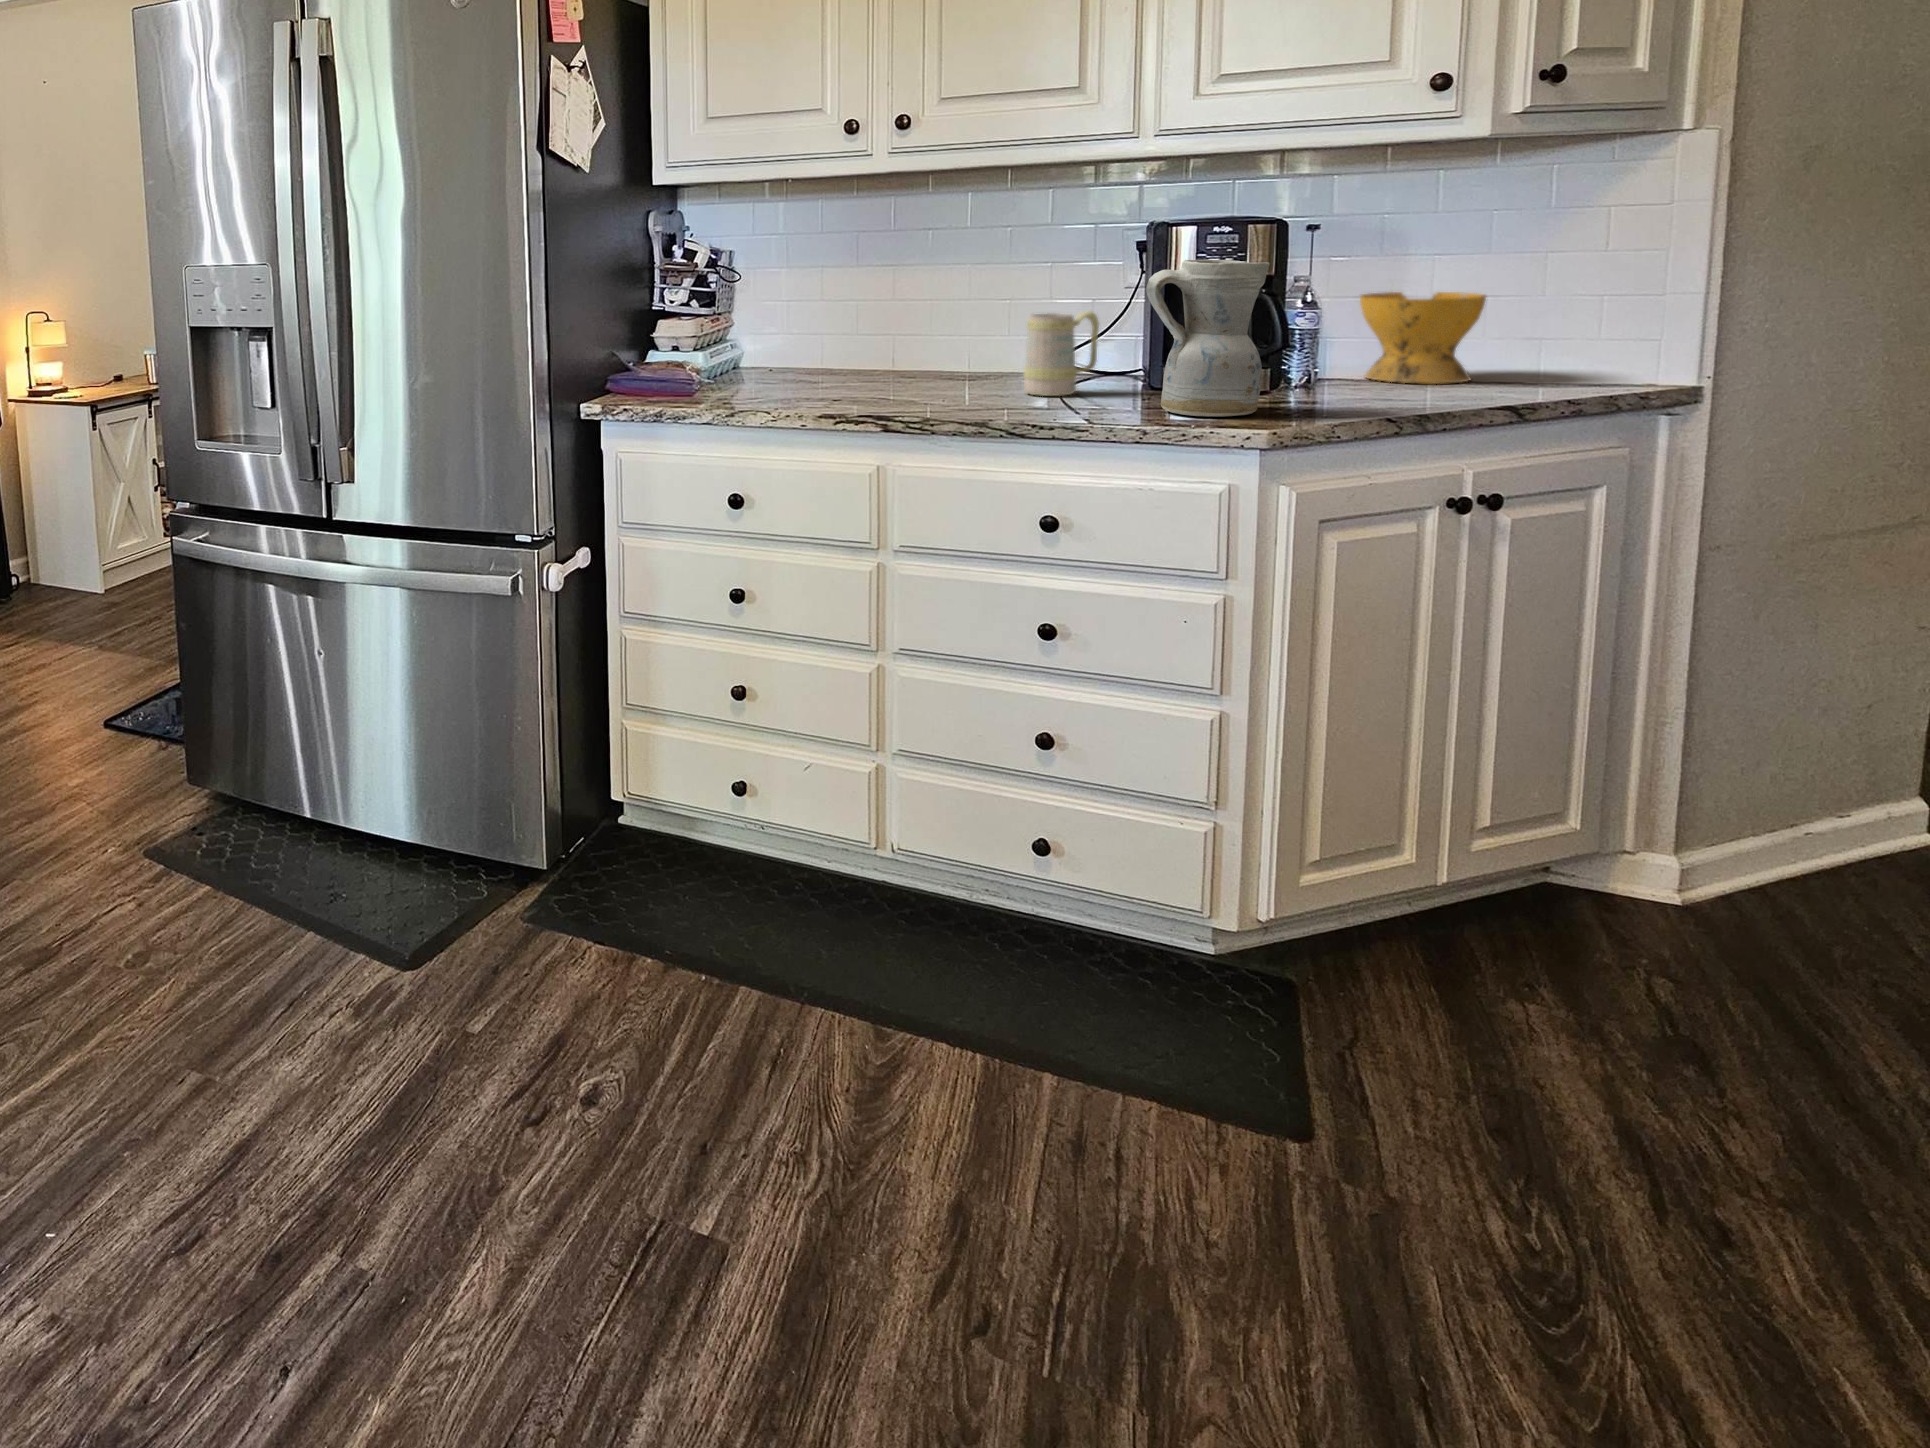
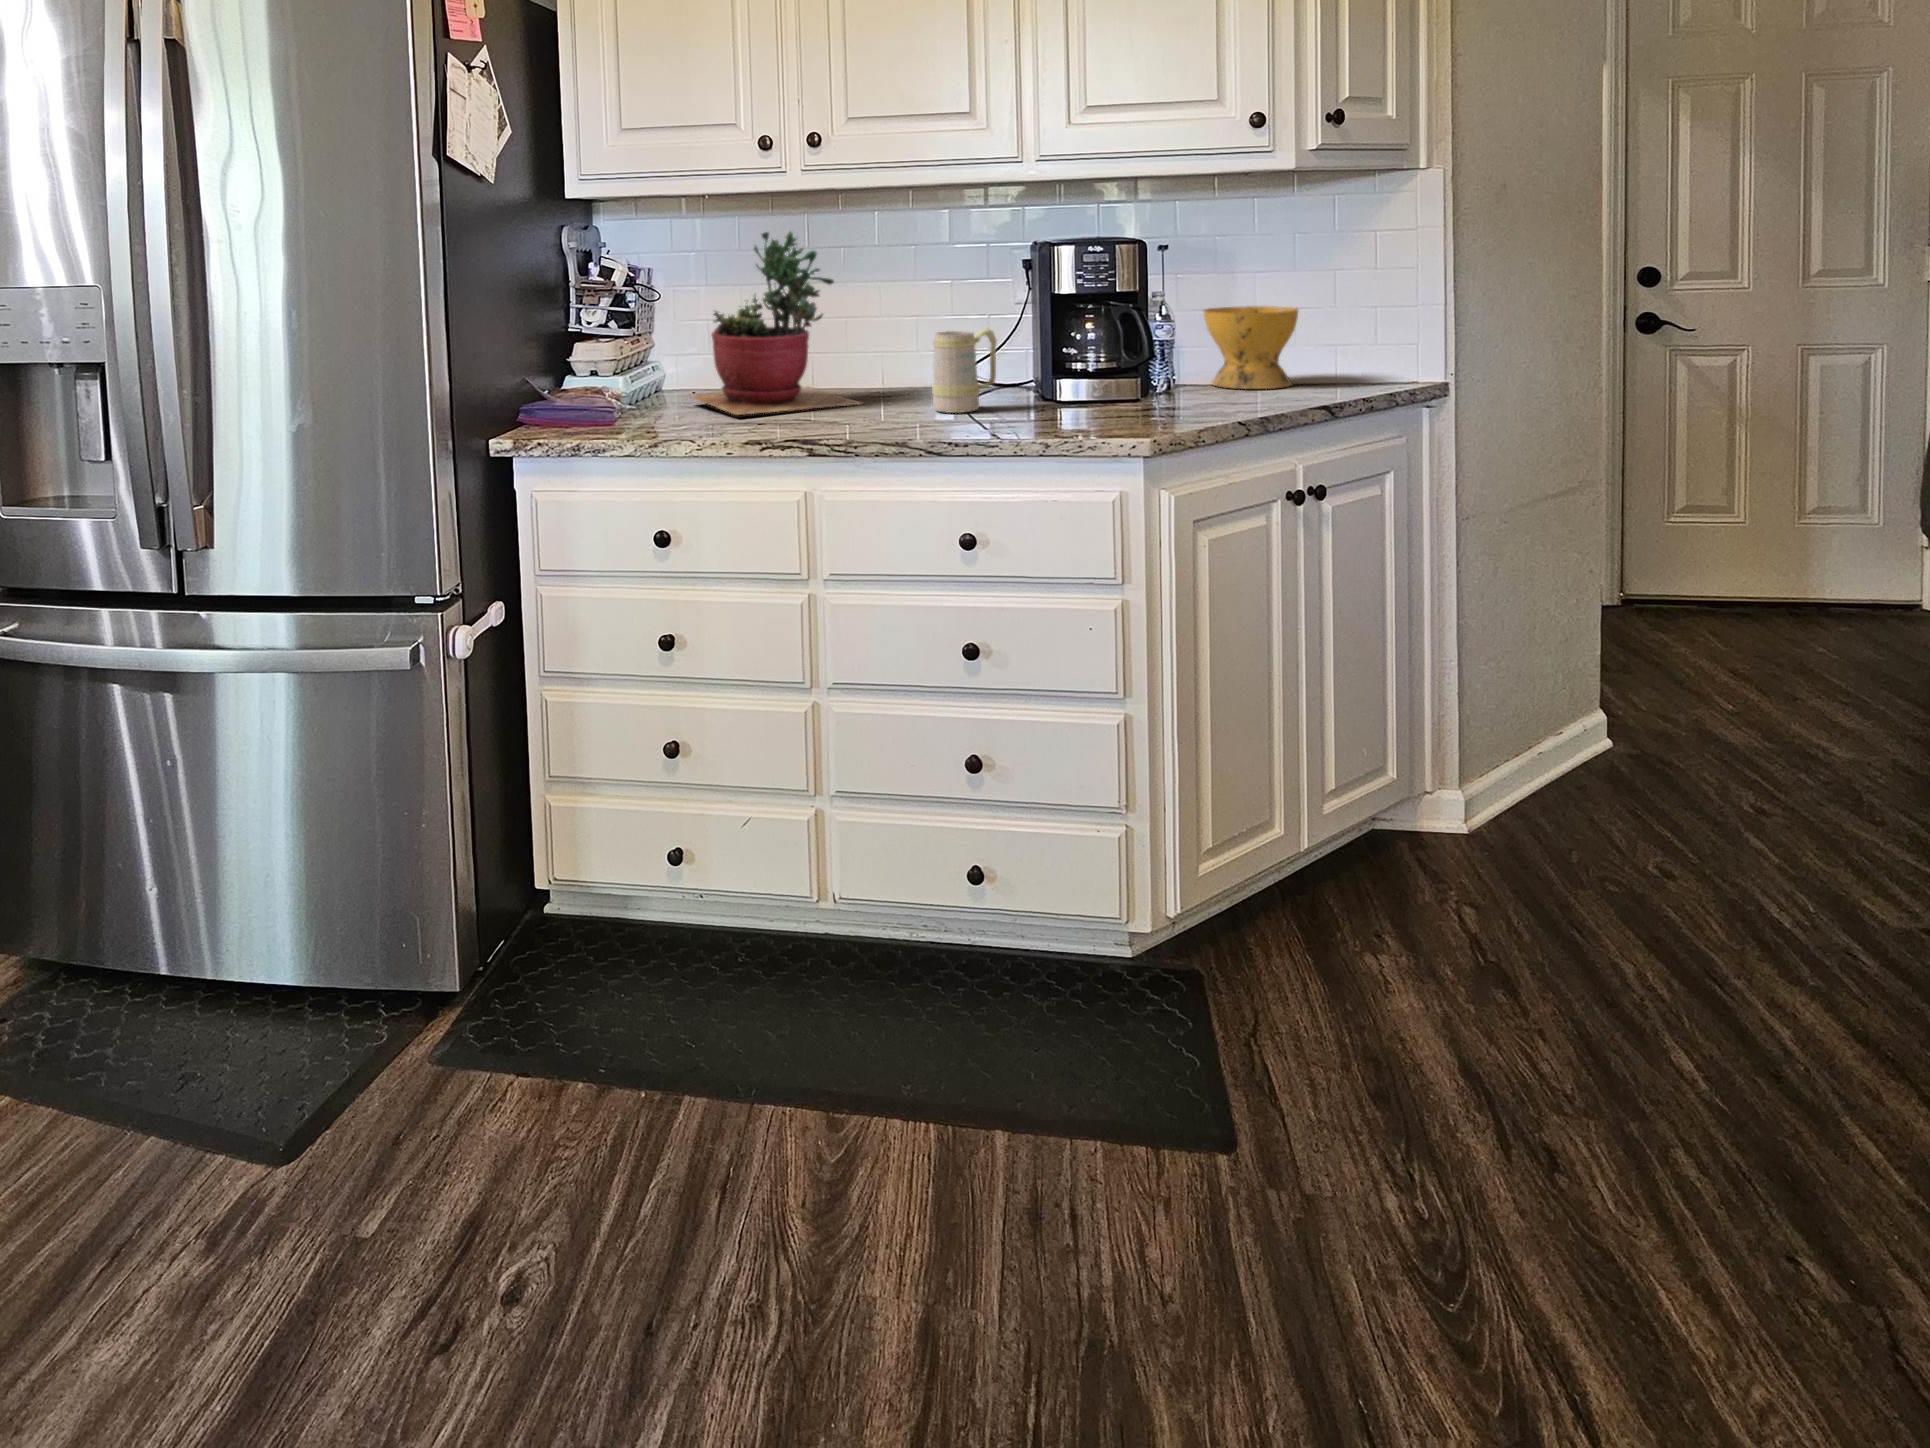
succulent plant: none [767,212,953,390] -> present [690,231,861,415]
ceramic pitcher: present [1147,260,1270,417] -> none [1040,278,1140,428]

